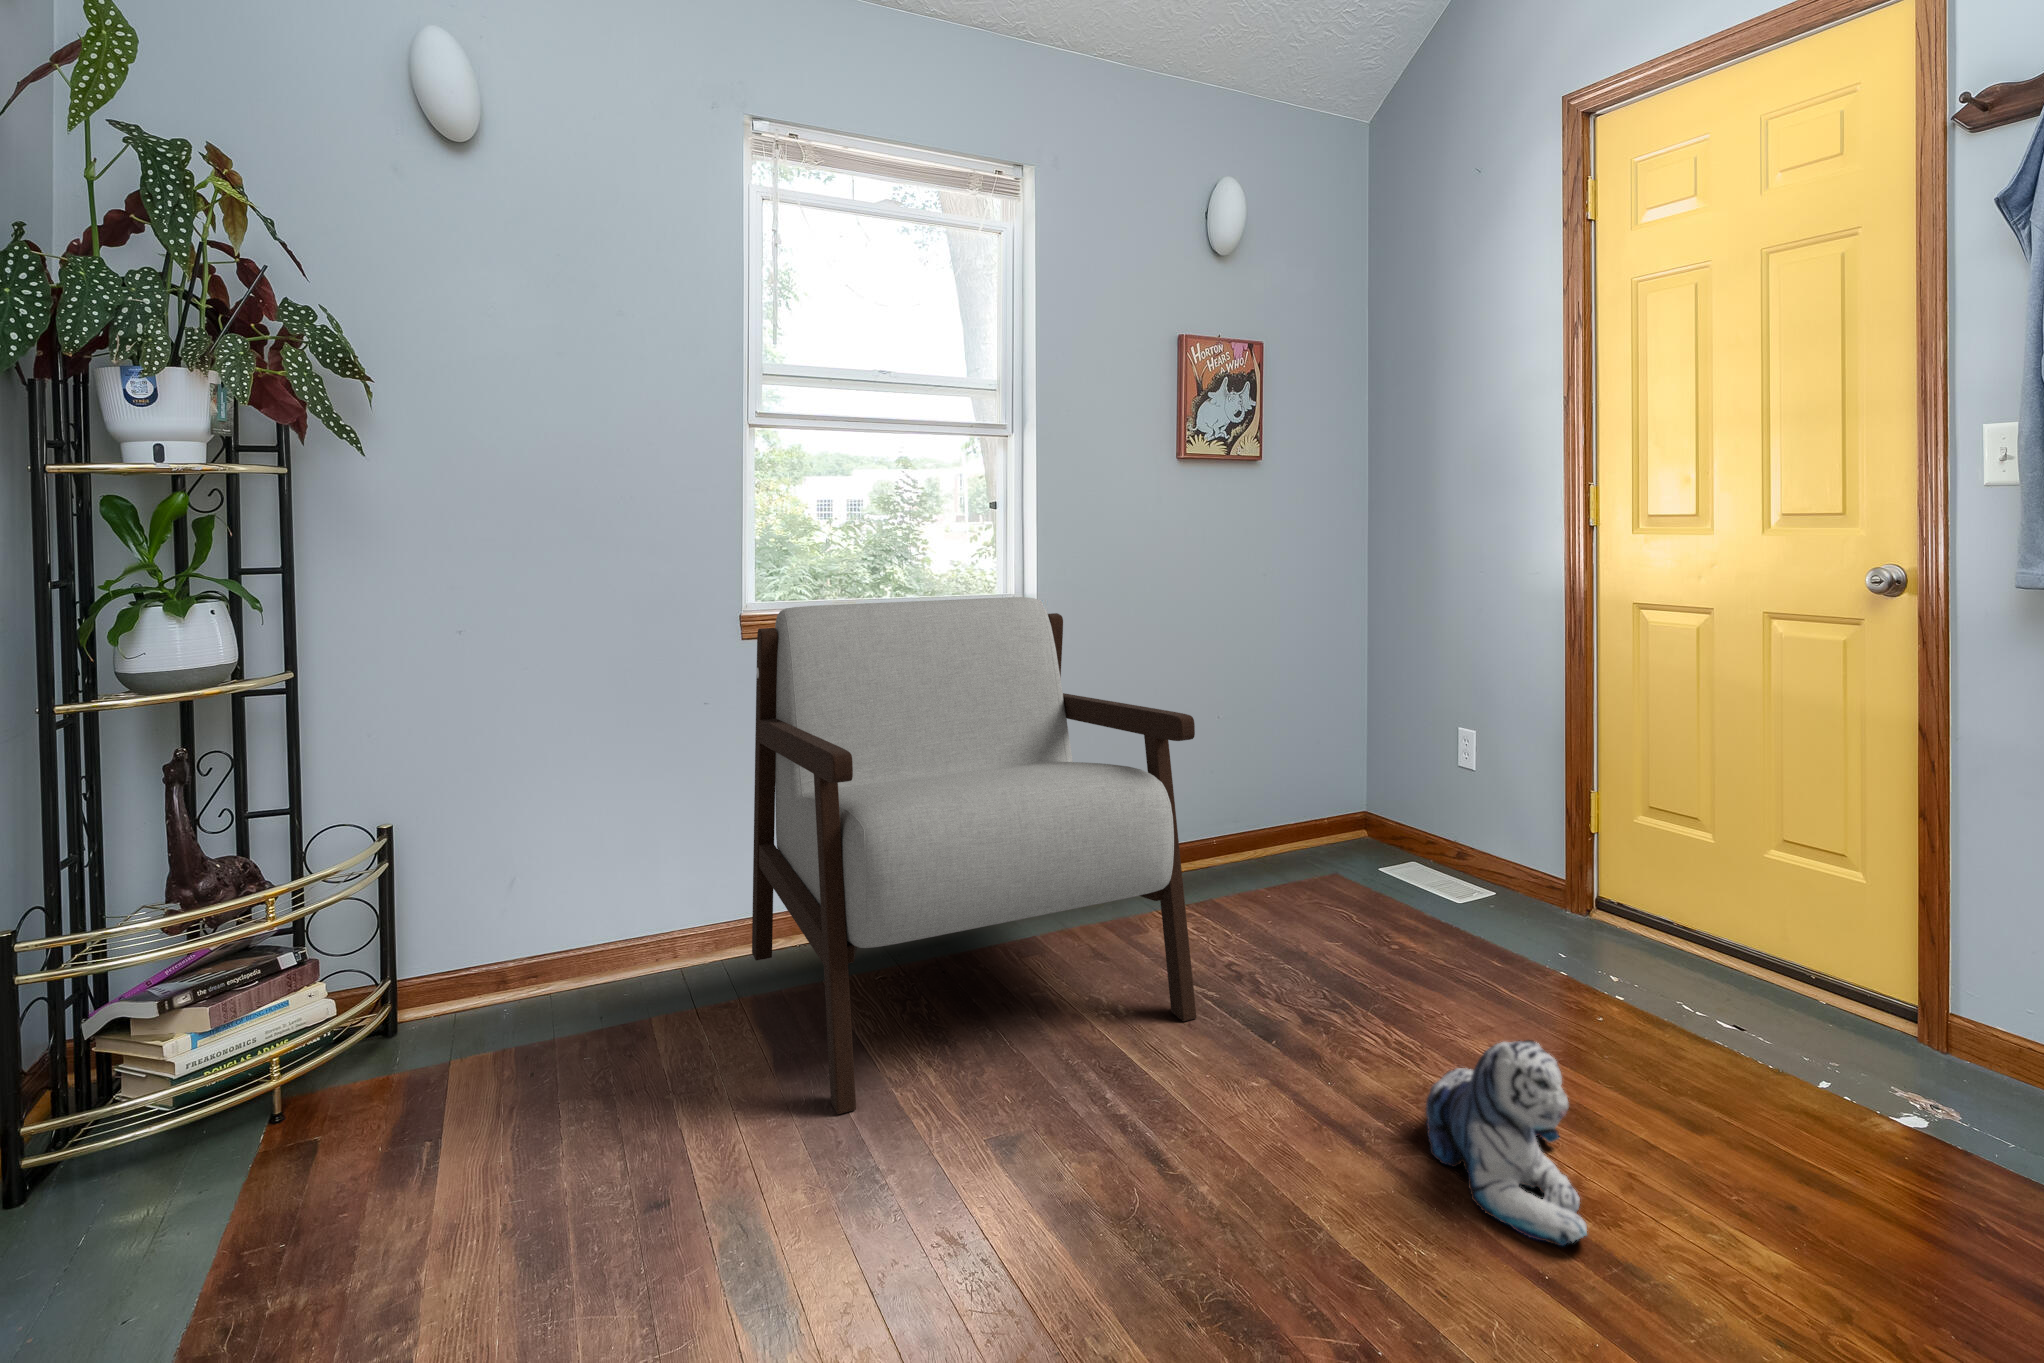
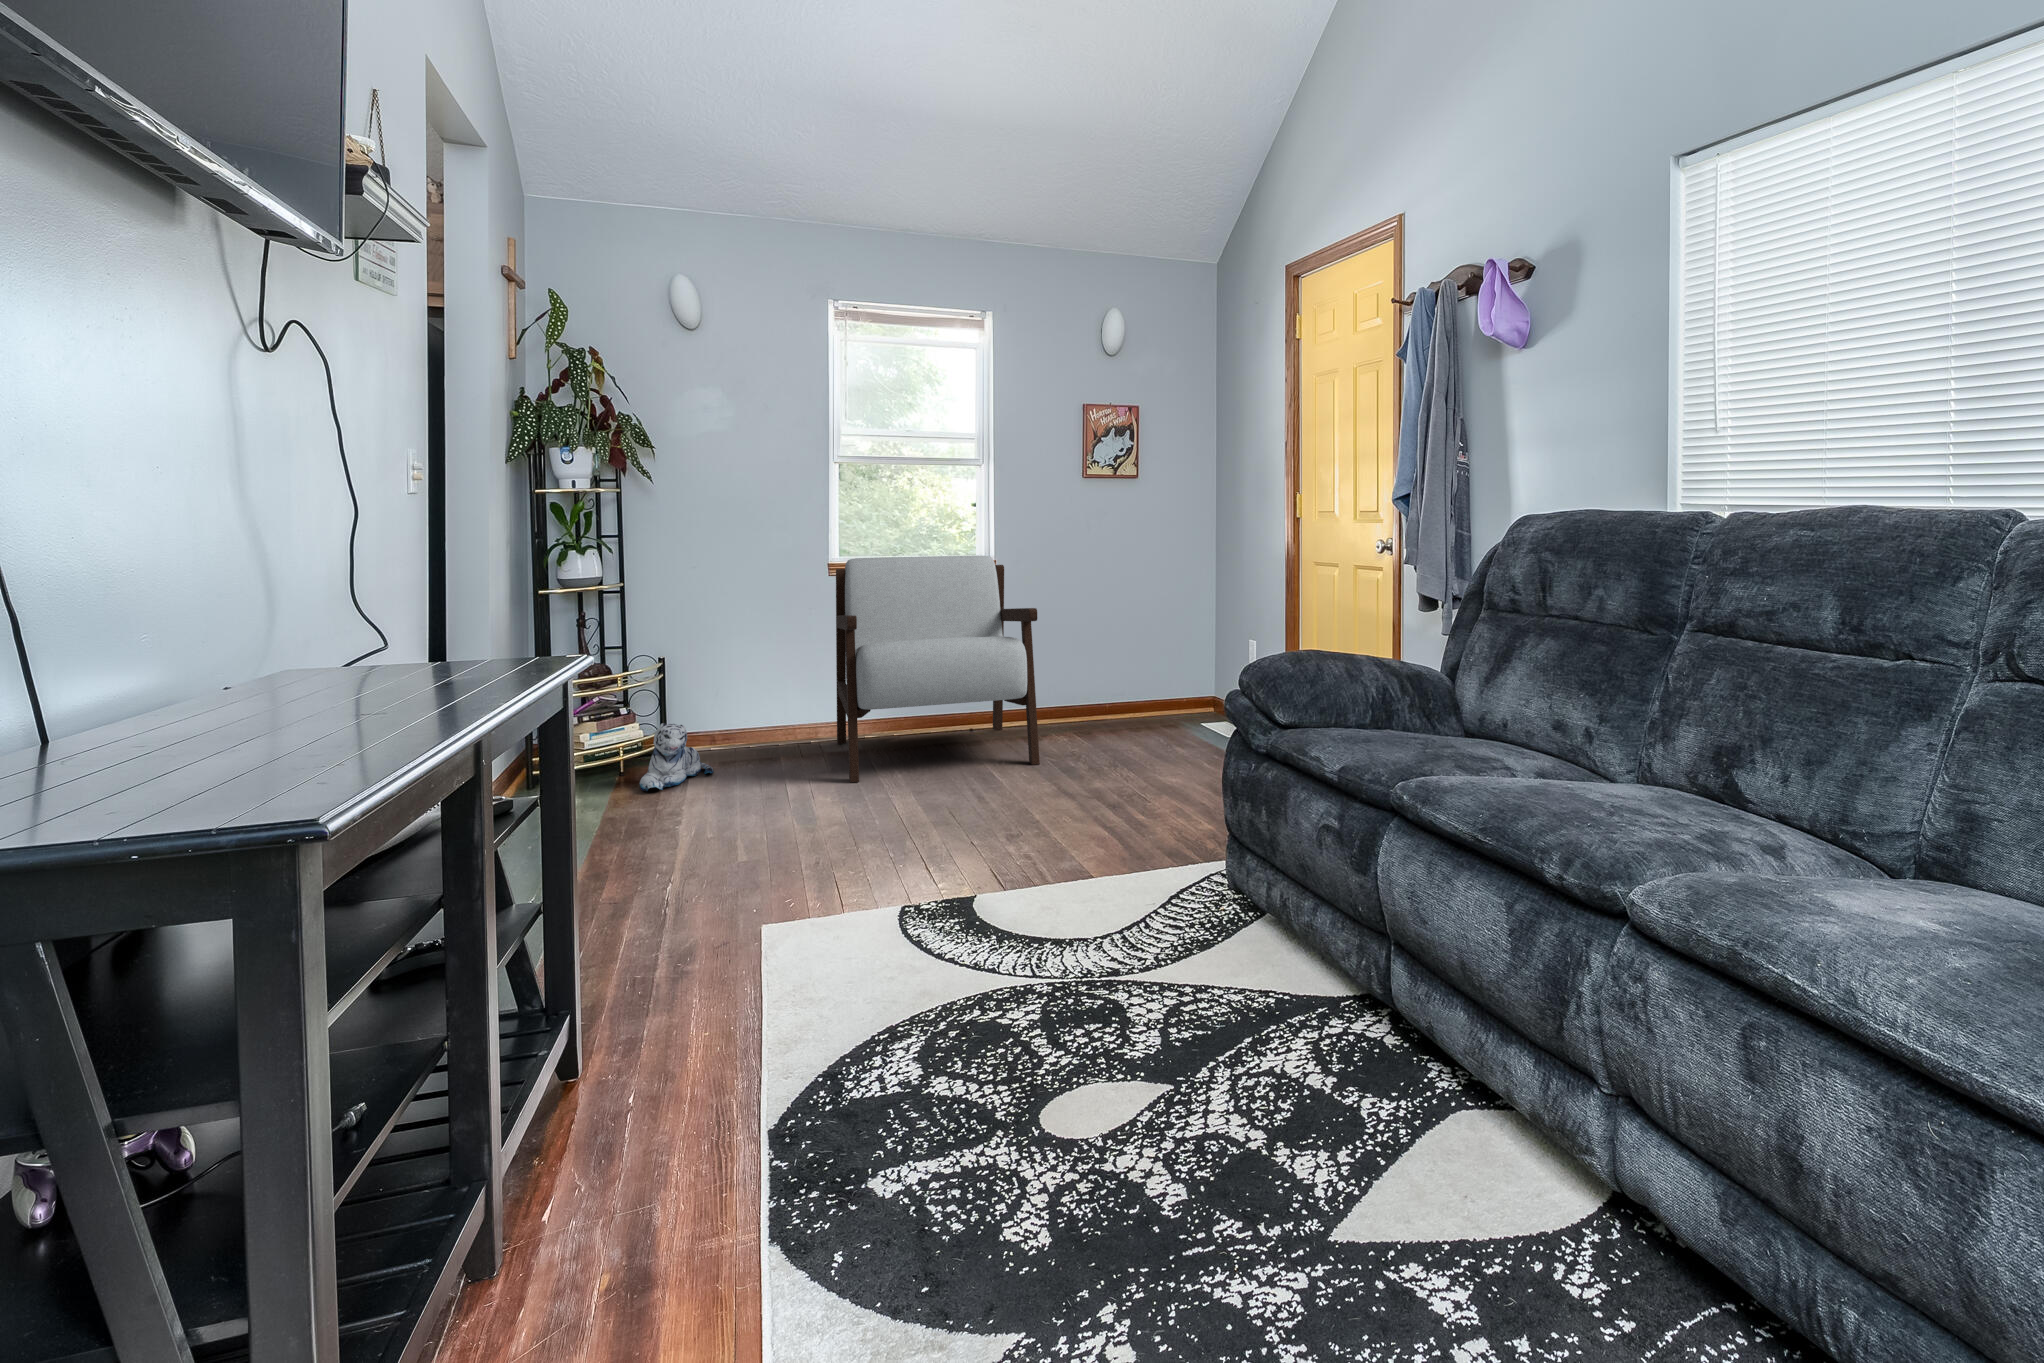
plush toy: present [1426,1040,1587,1246] -> present [640,723,713,791]

